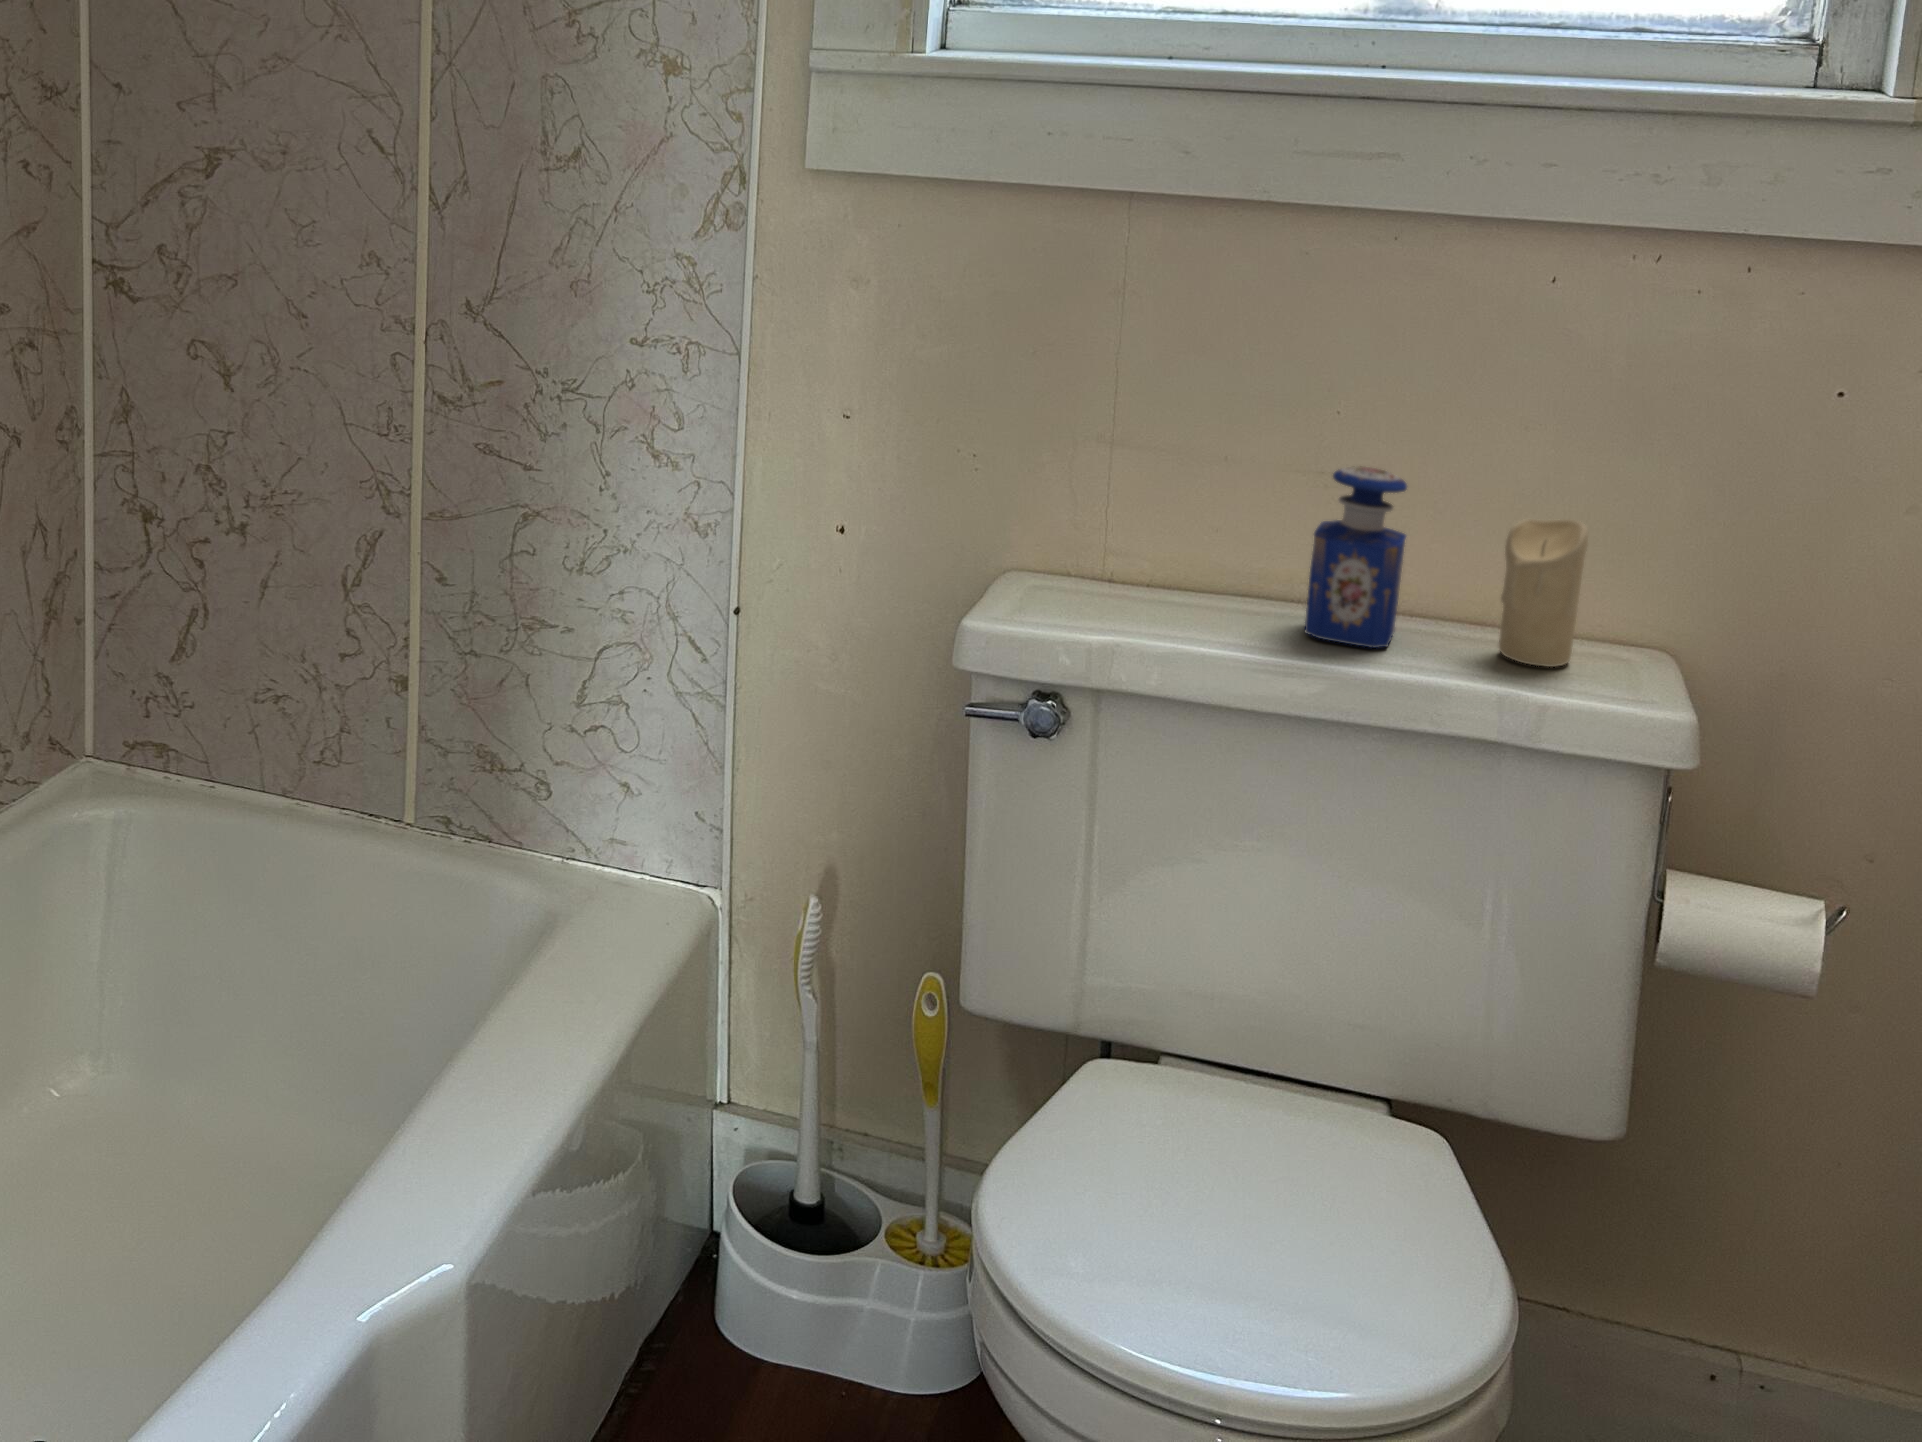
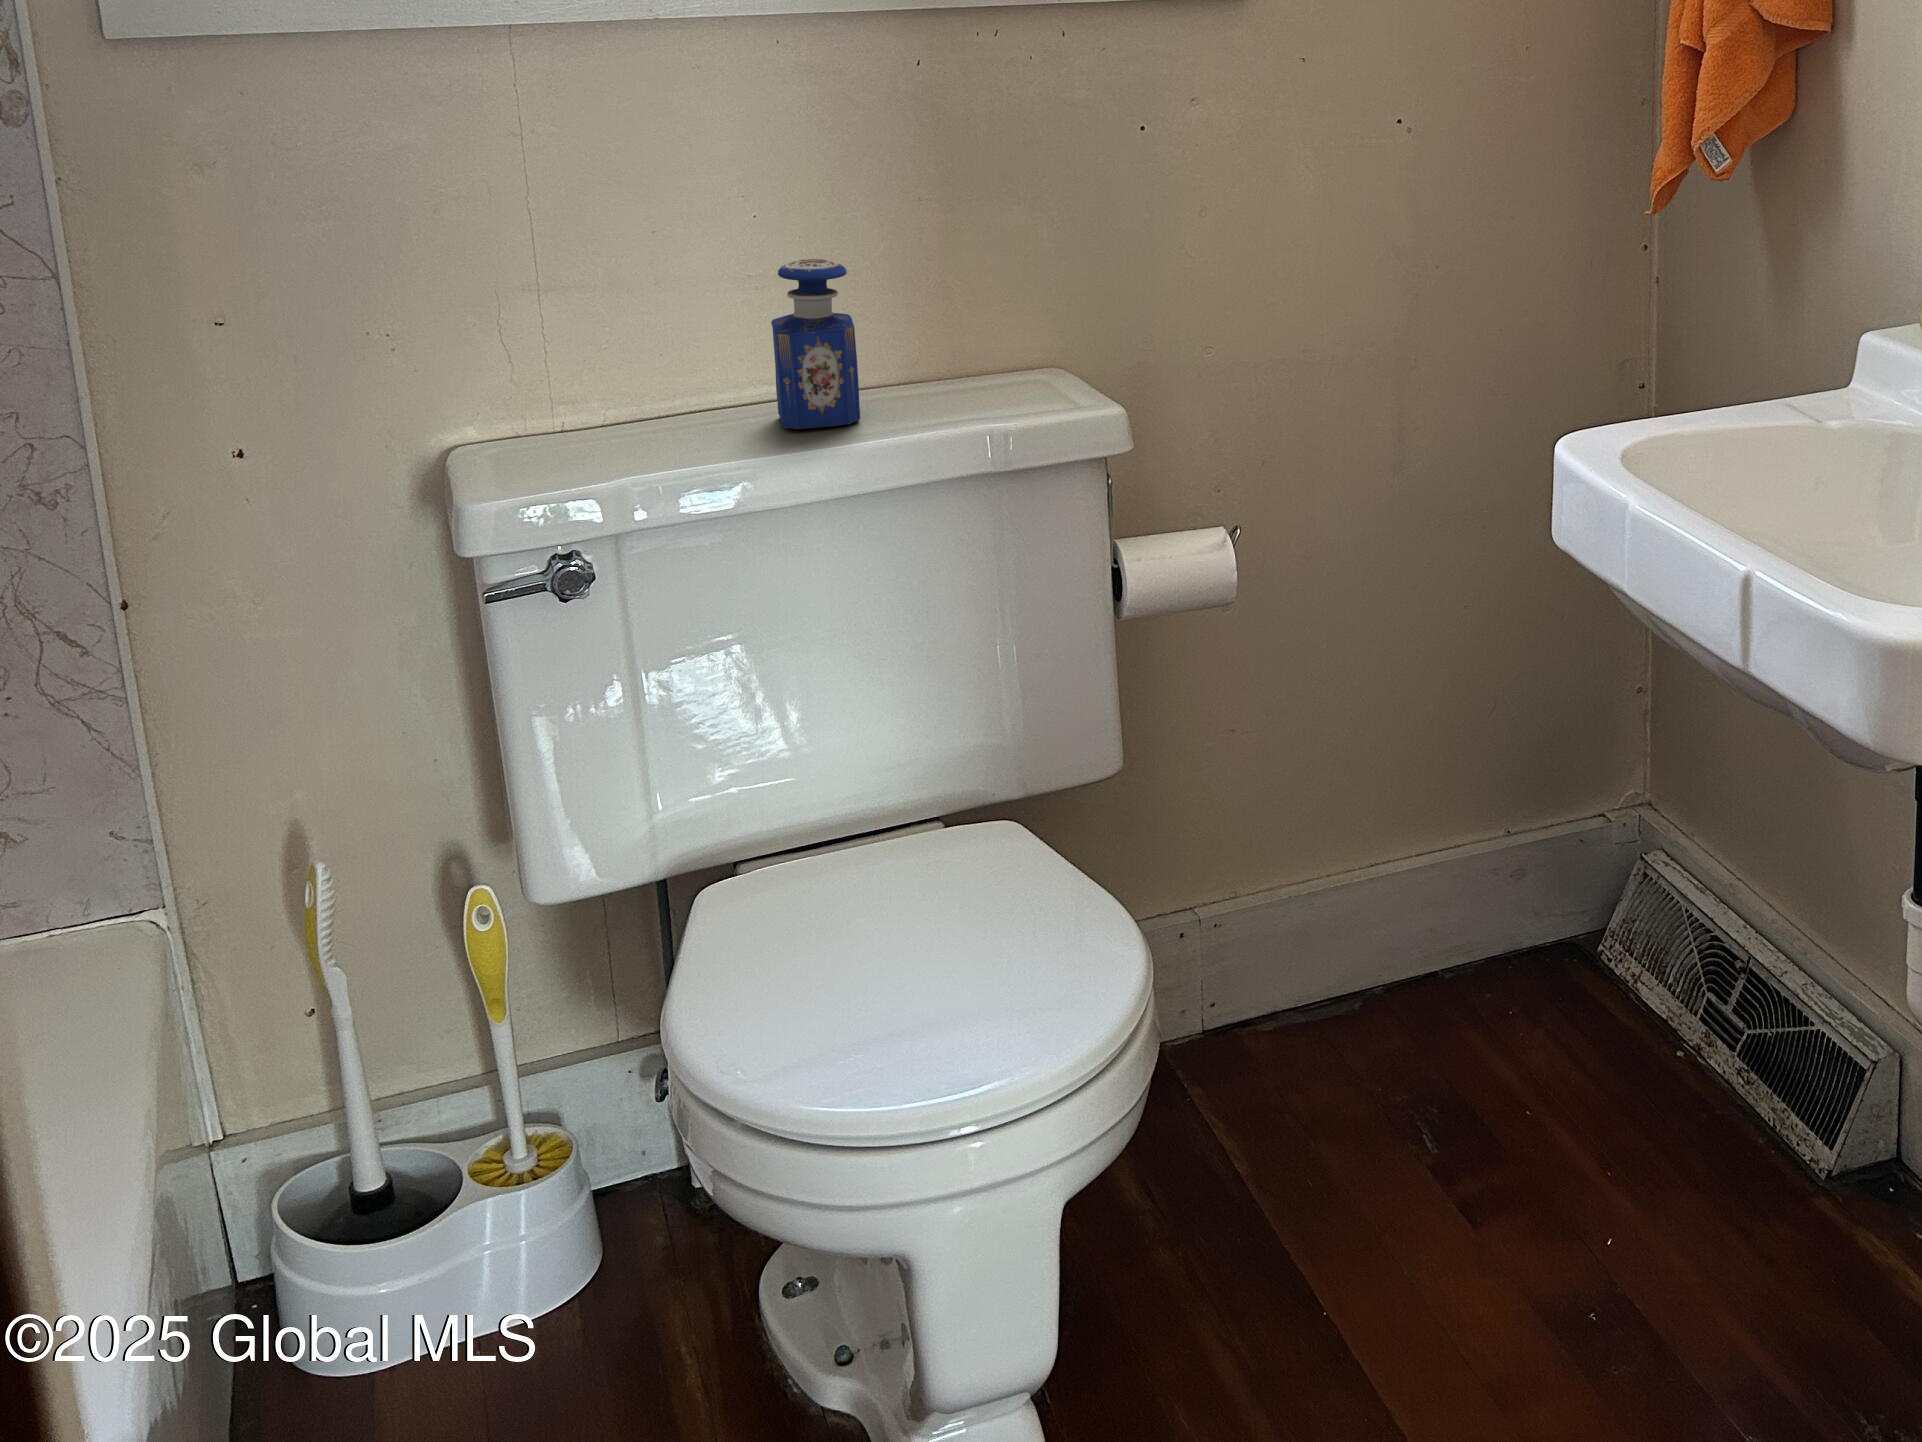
candle: present [1499,519,1588,667] -> none [937,269,1005,402]

